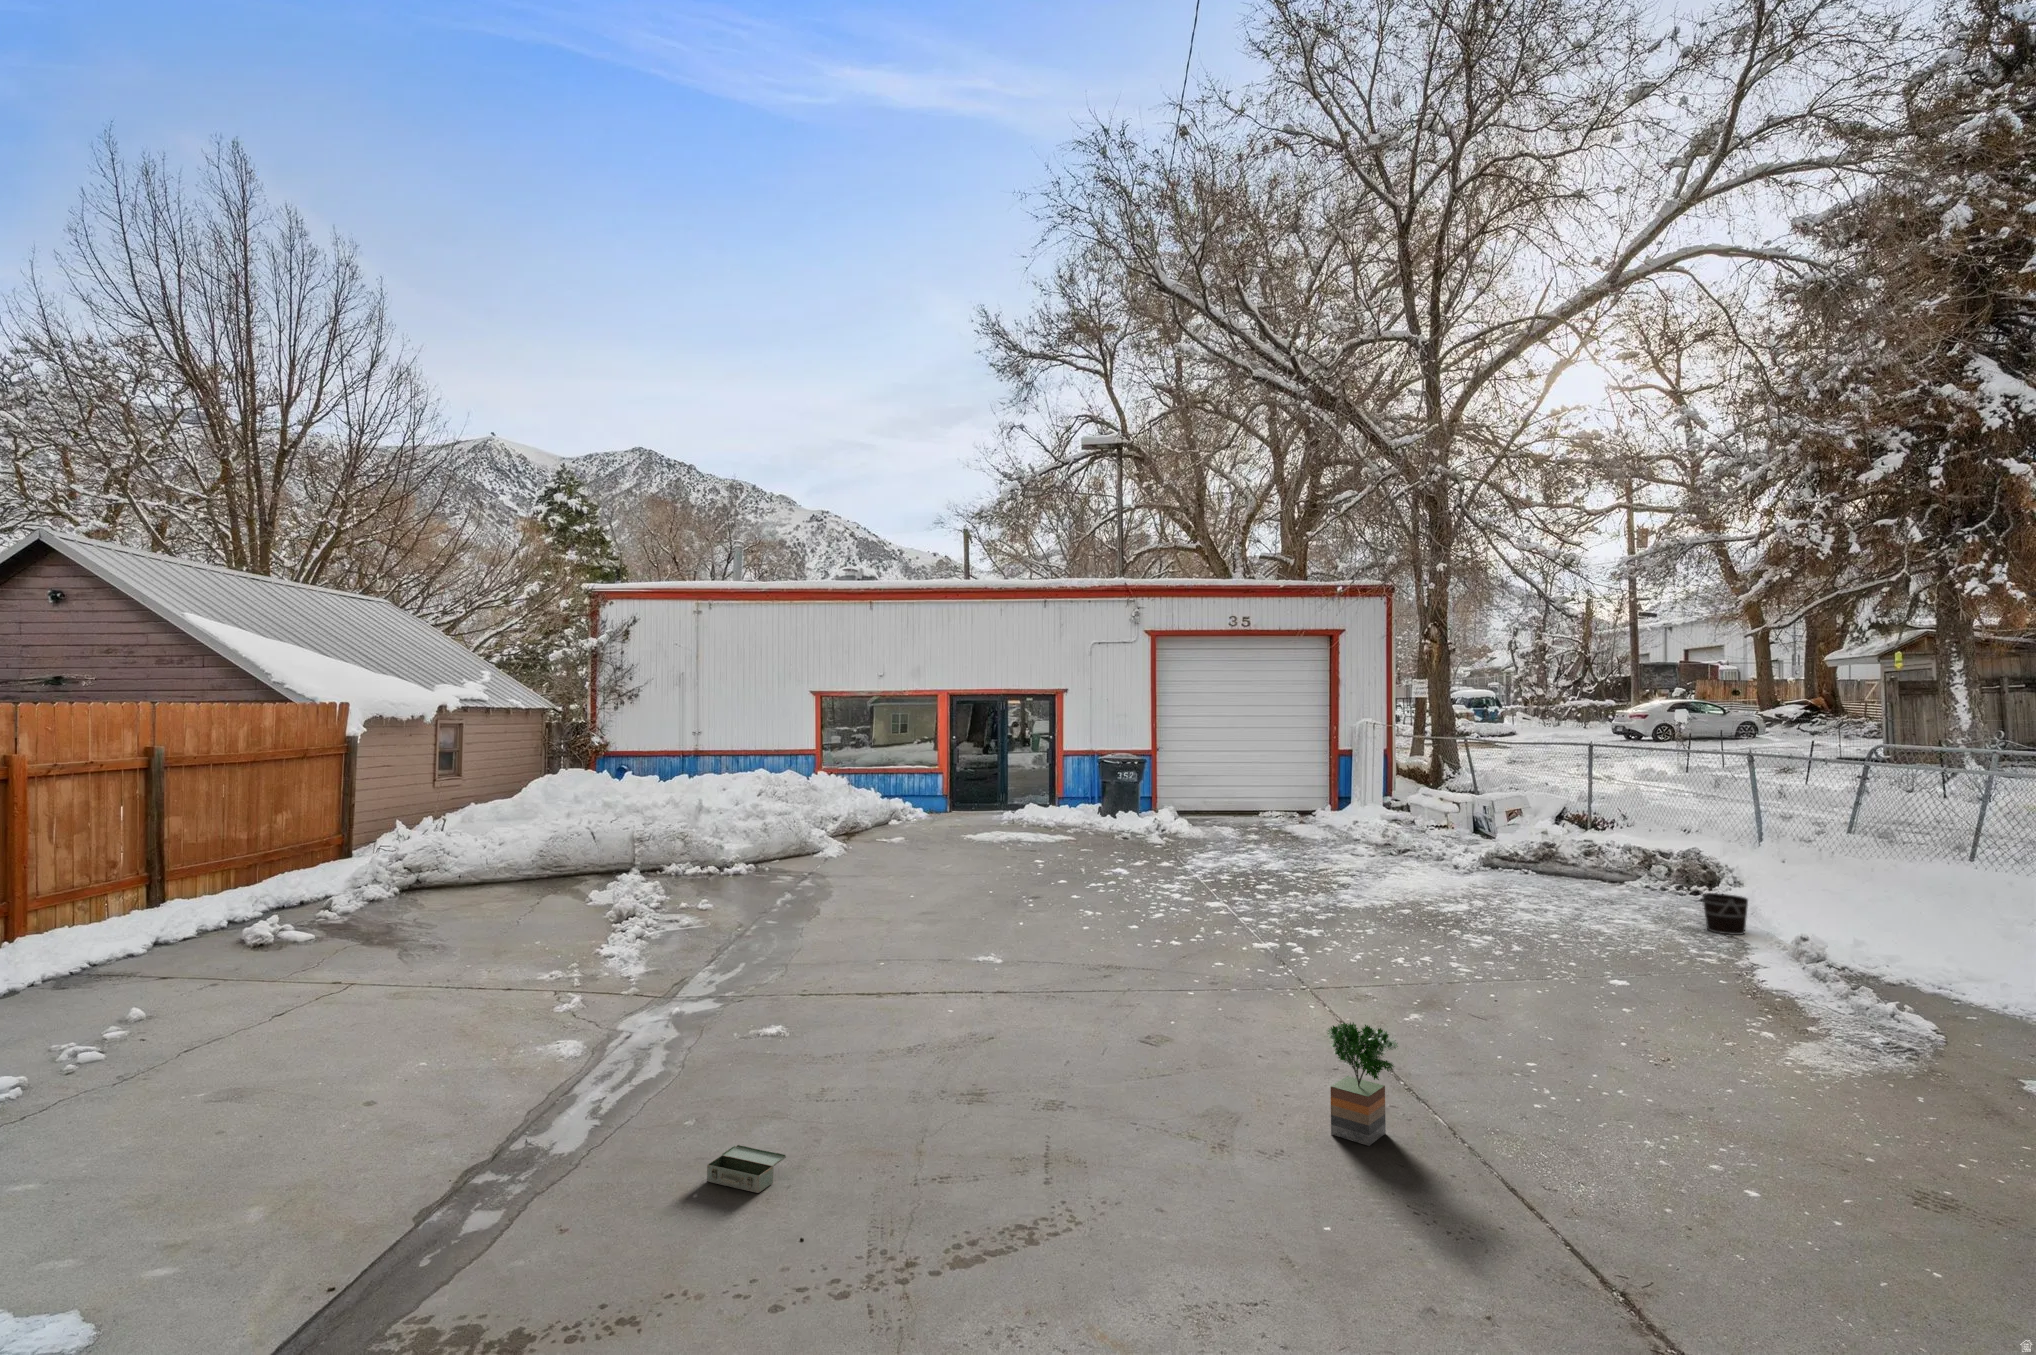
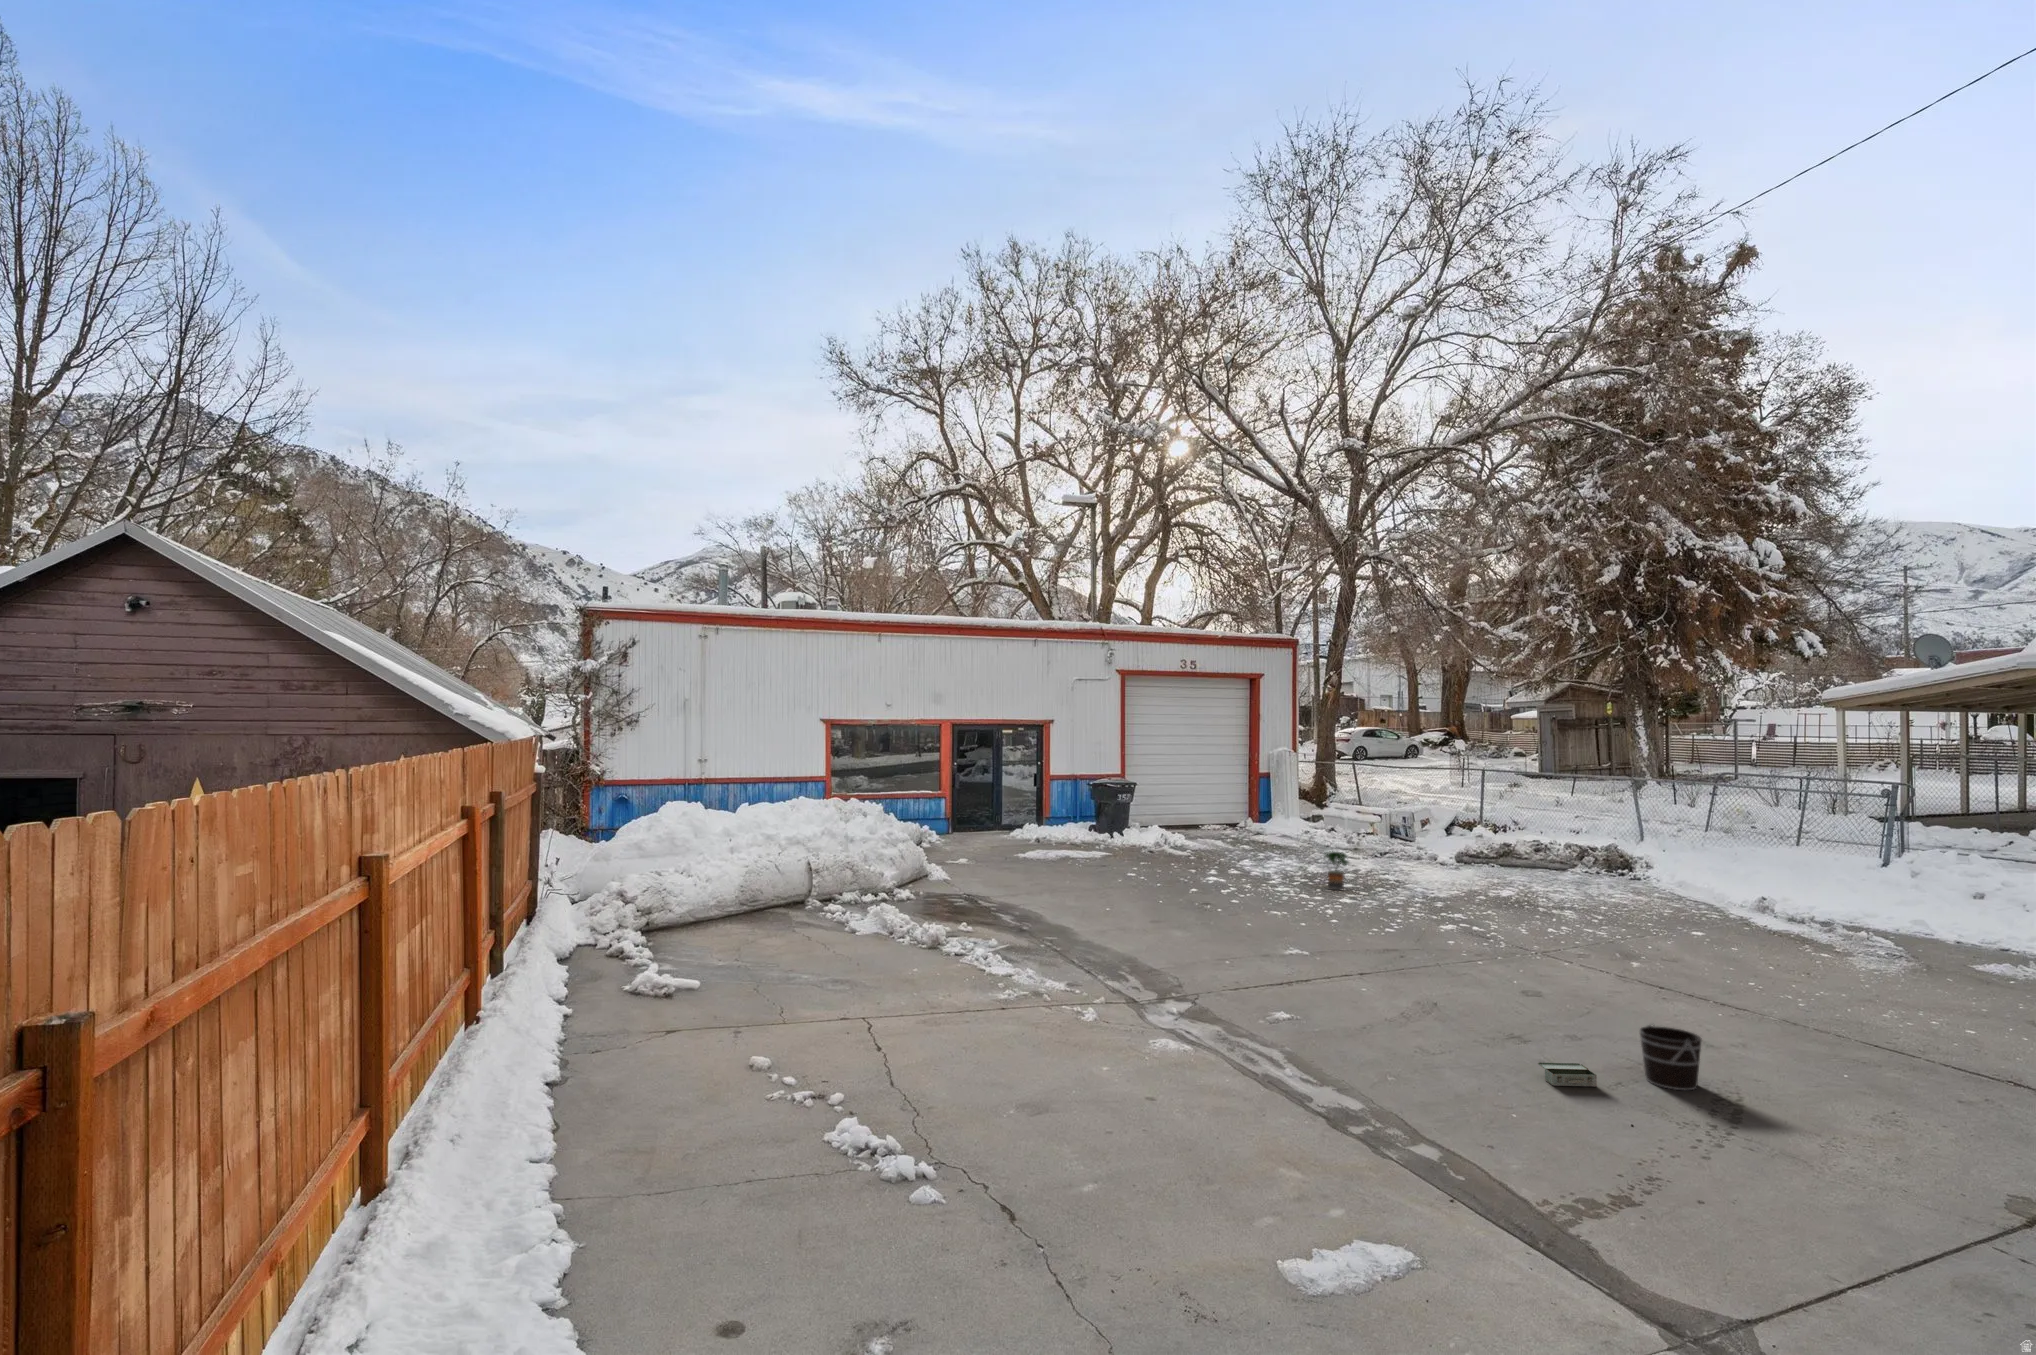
bucket: present [1702,893,1748,935] -> present [1640,1025,1701,1090]
potted tree: present [1327,1022,1398,1146] -> present [1325,851,1348,890]

